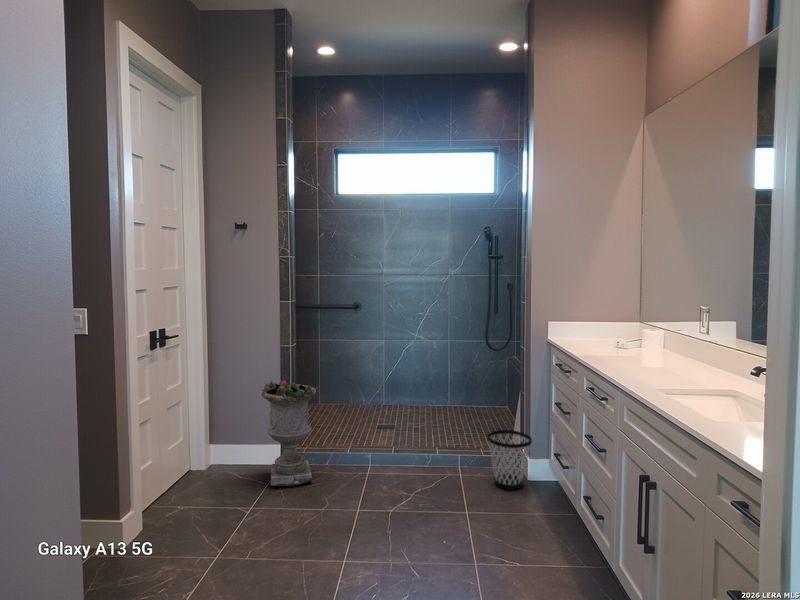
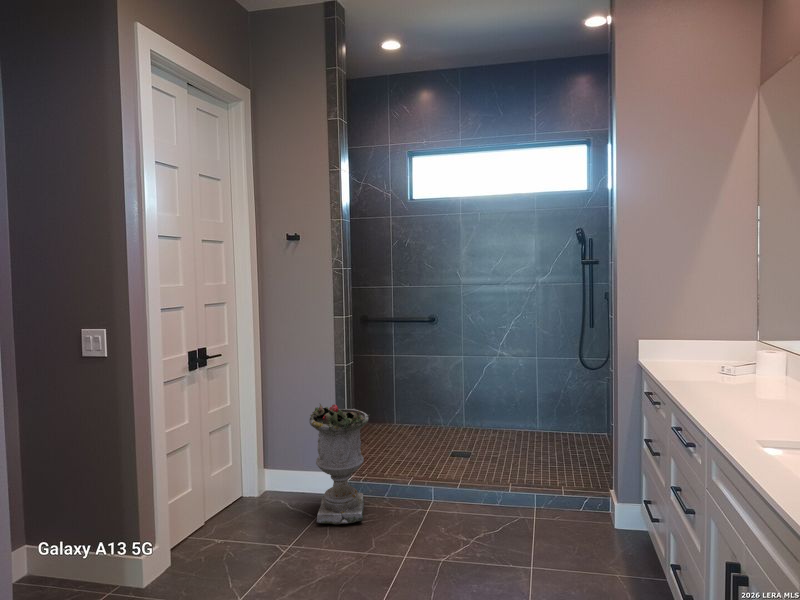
wastebasket: present [487,430,532,490] -> none [570,480,631,561]

